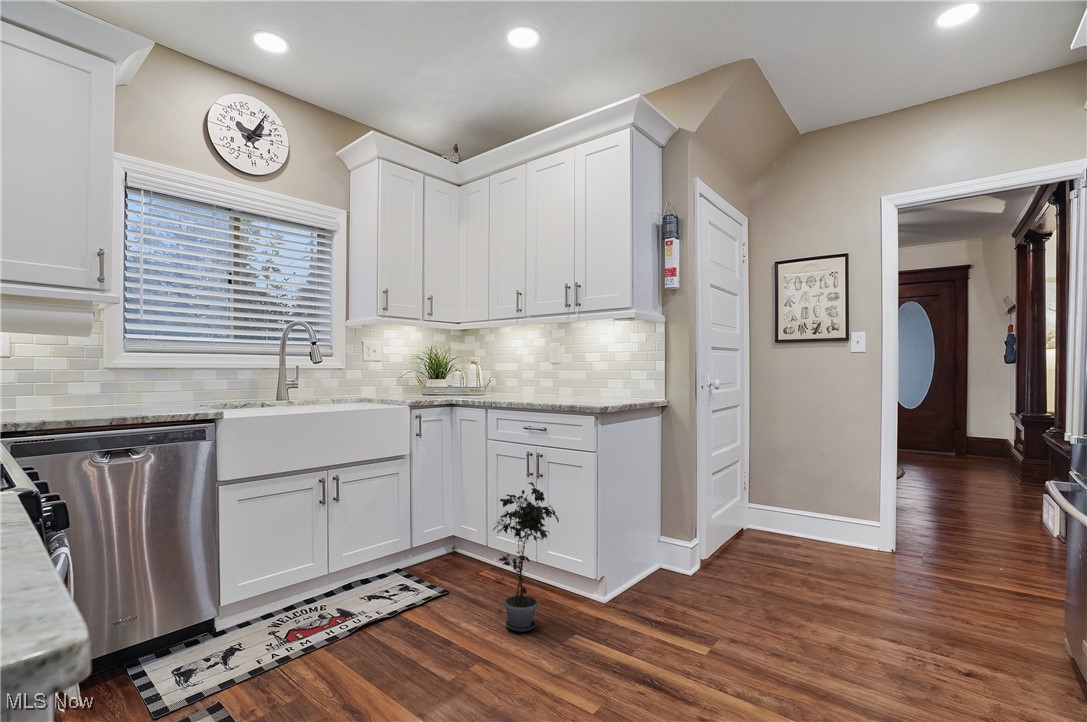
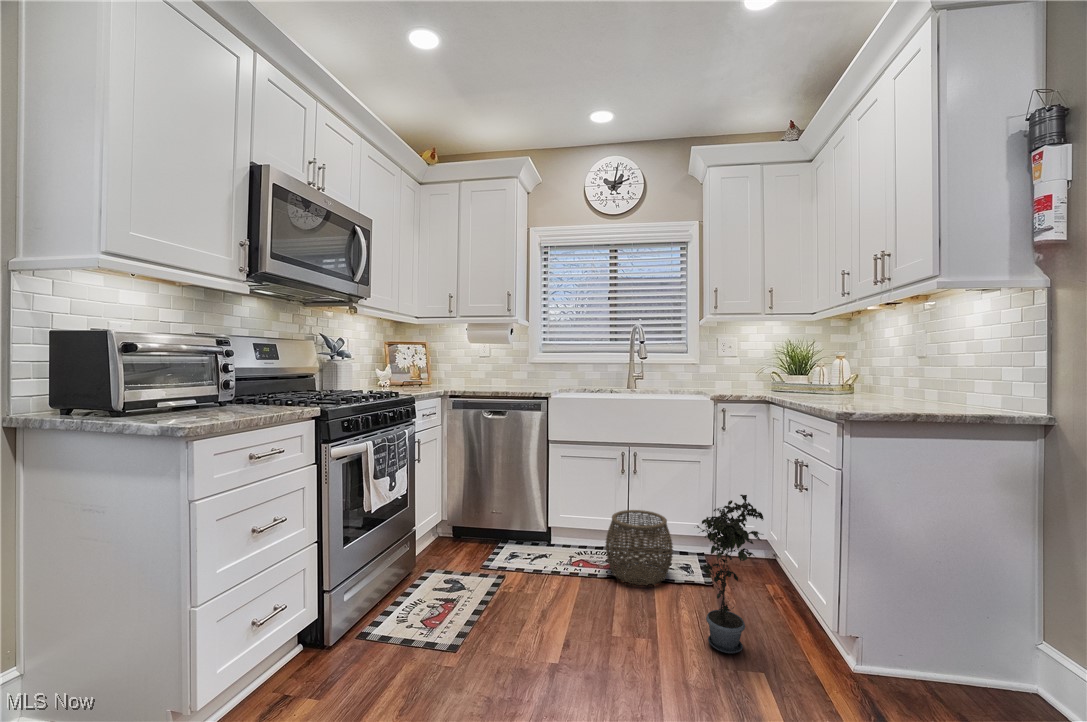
woven basket: none [331,538,414,626] -> present [605,510,673,585]

